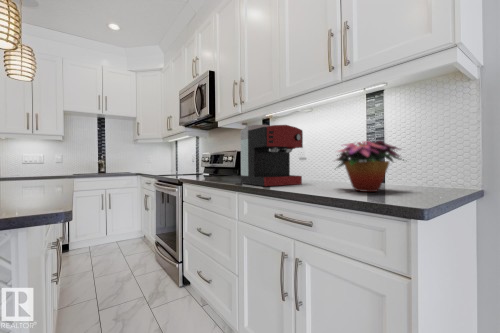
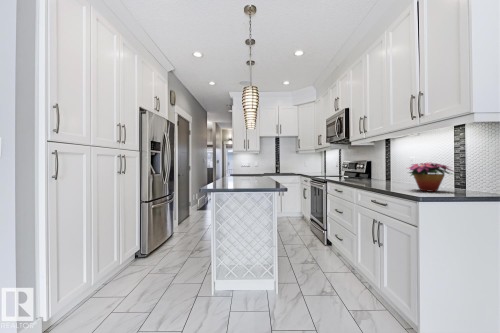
coffee maker: present [241,125,303,186] -> none [360,149,401,186]

